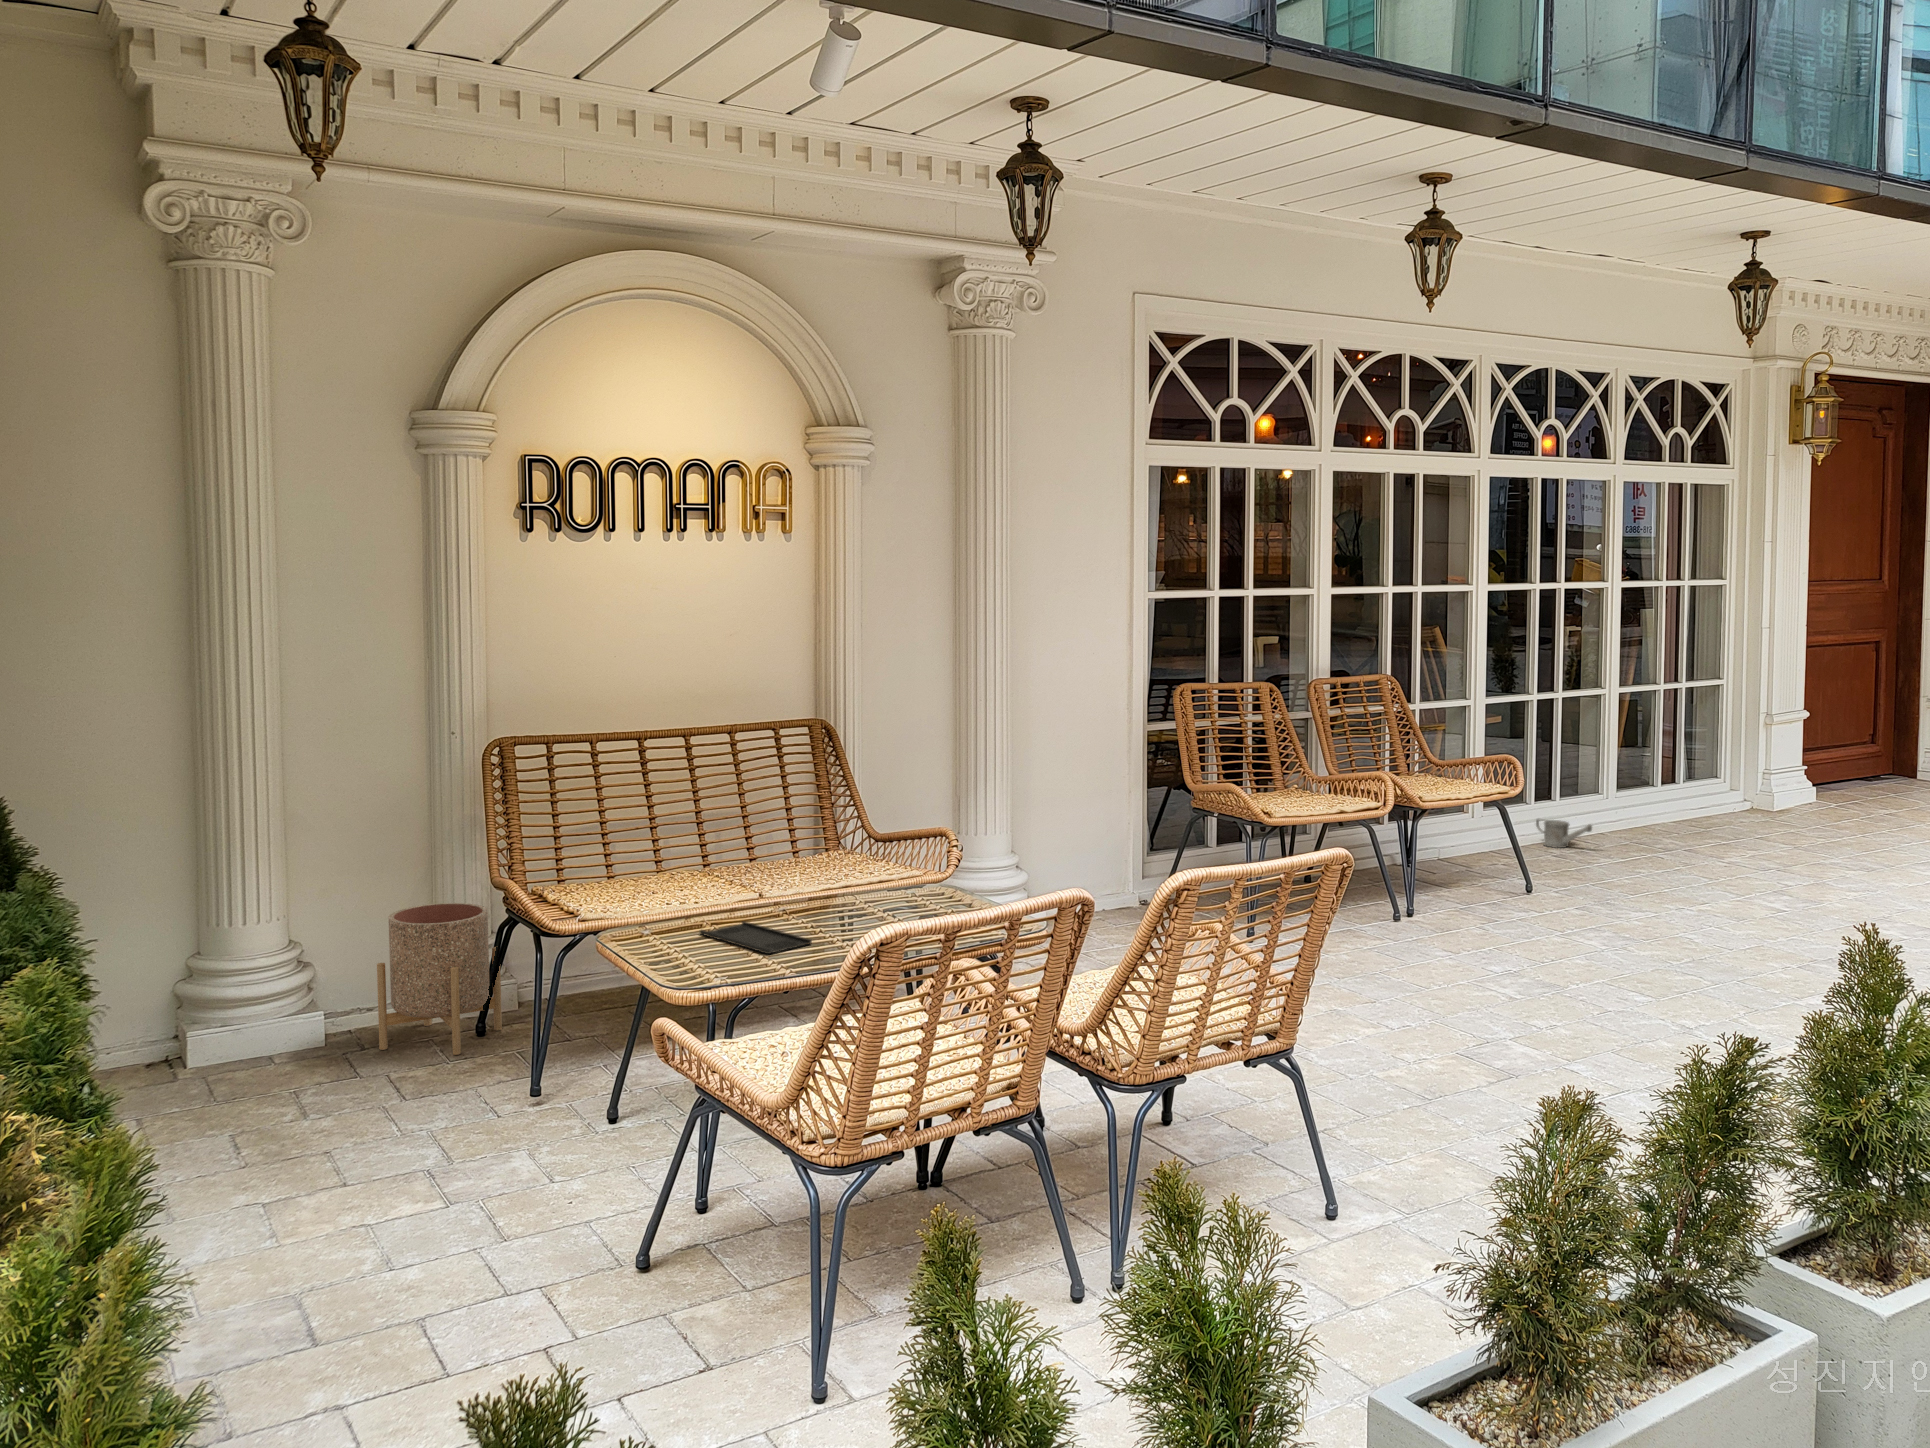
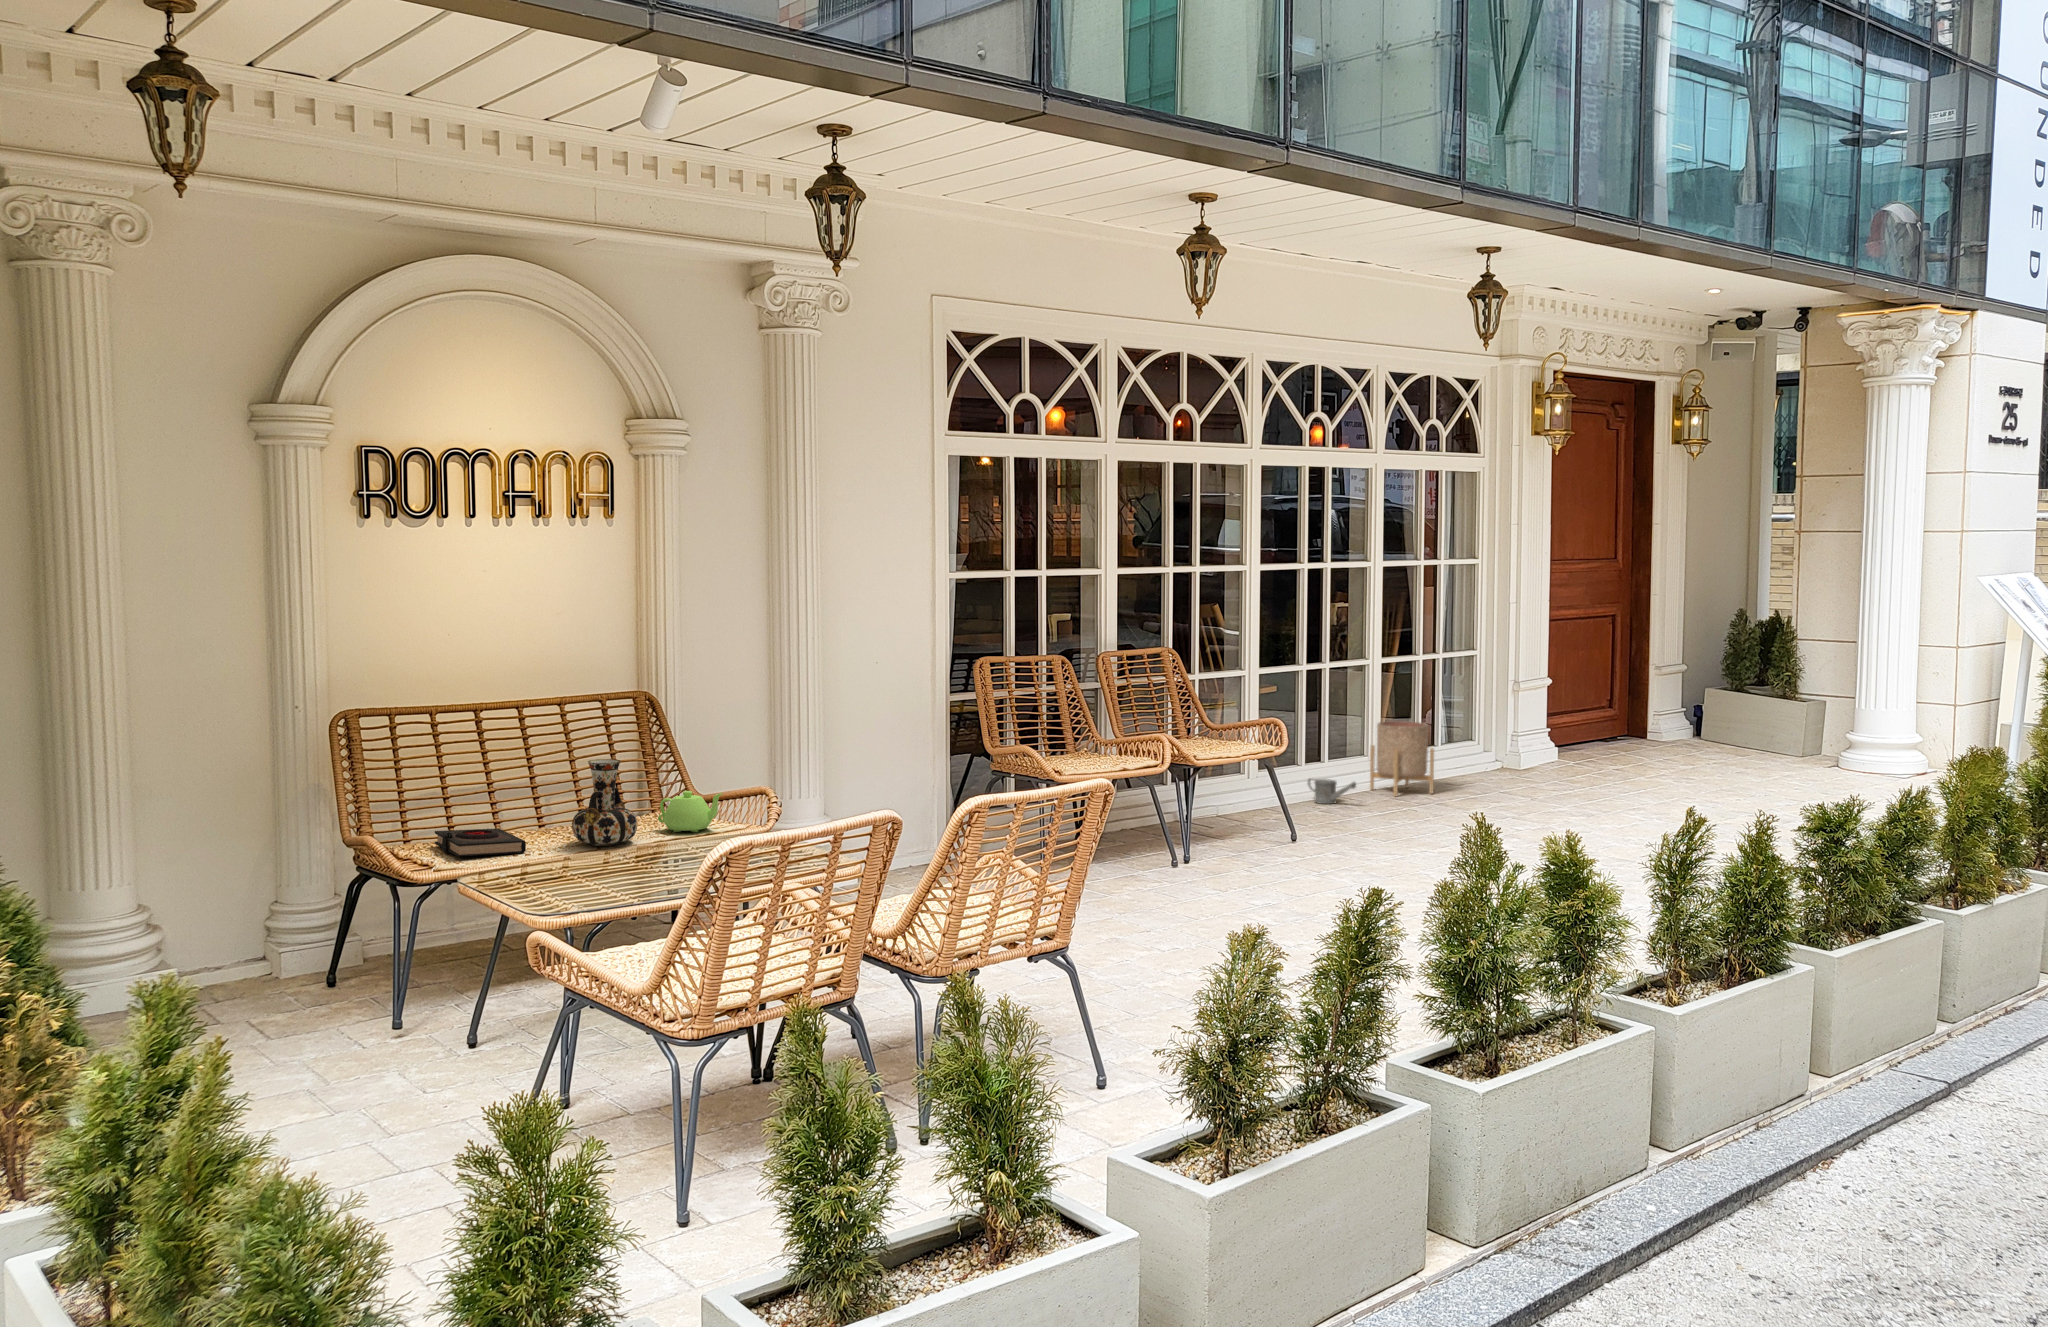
vase: none [733,798,803,894] -> present [572,759,637,846]
teapot: none [827,834,898,880] -> present [658,791,723,832]
book: none [588,870,682,904] -> present [435,828,526,856]
planter: present [377,903,502,1055] -> present [1370,721,1434,796]
tray: present [700,921,812,954] -> none [547,866,651,890]

